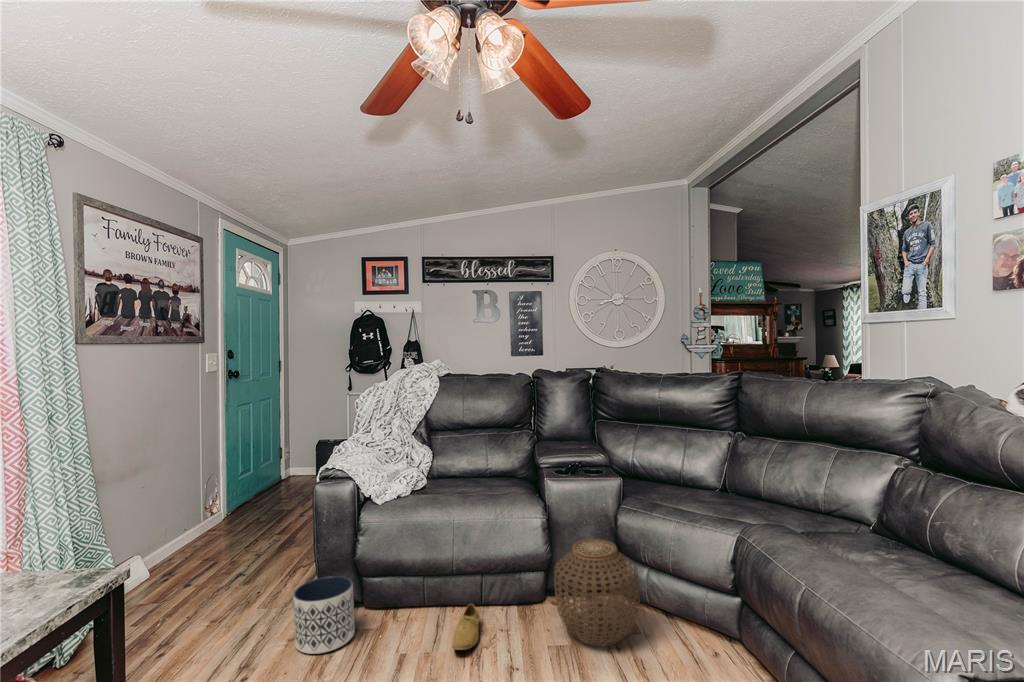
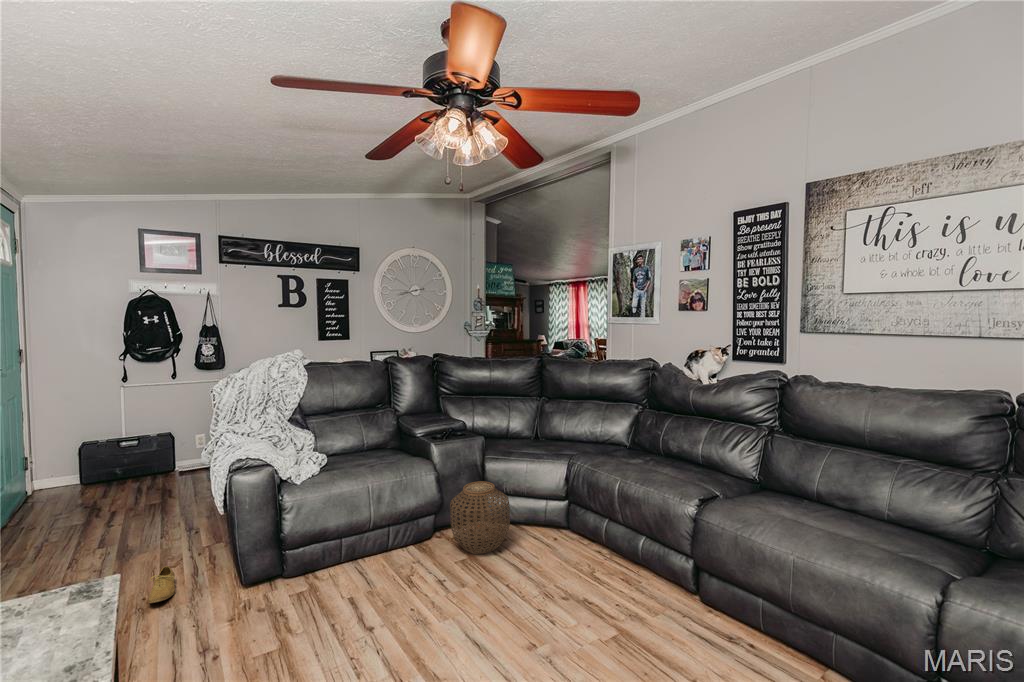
planter: present [293,576,354,654] -> none [237,554,296,624]
shoe: present [452,604,479,650] -> present [149,566,175,603]

